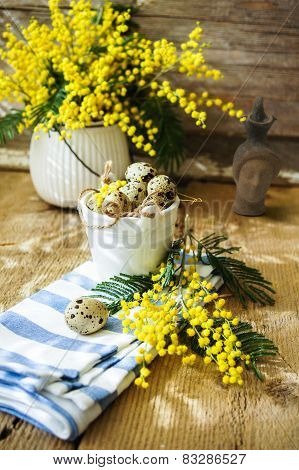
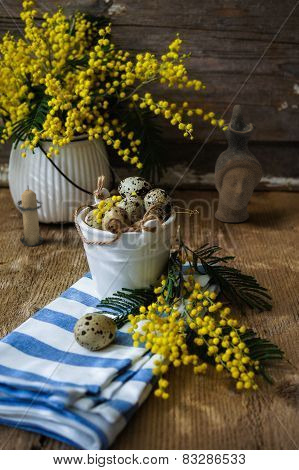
candle: none [30,169,61,230] -> present [17,187,43,246]

